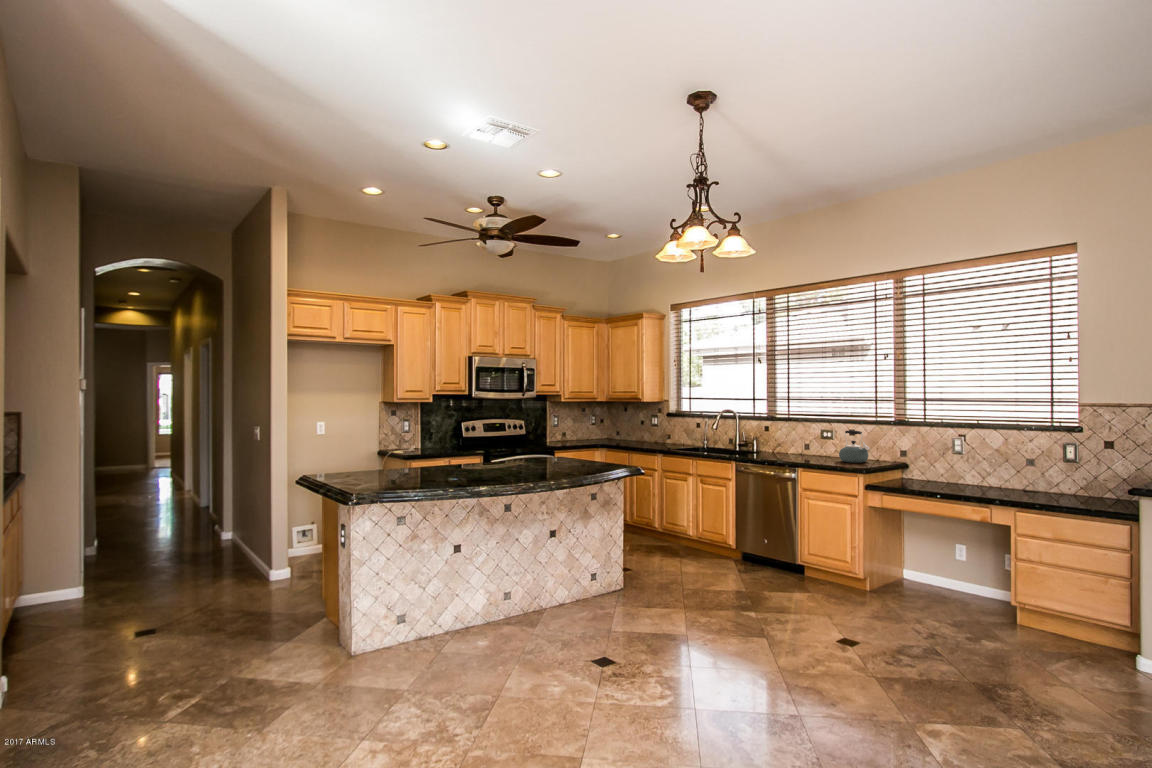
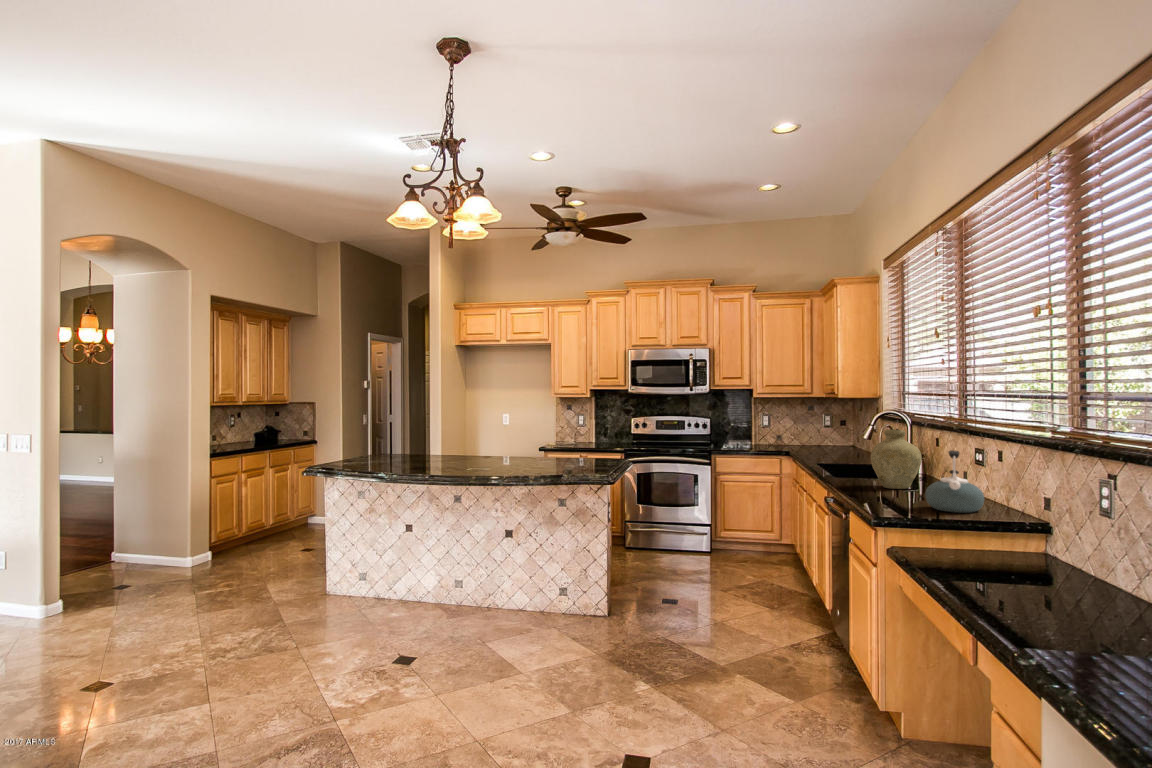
vase: none [757,422,787,457] -> present [871,429,922,489]

